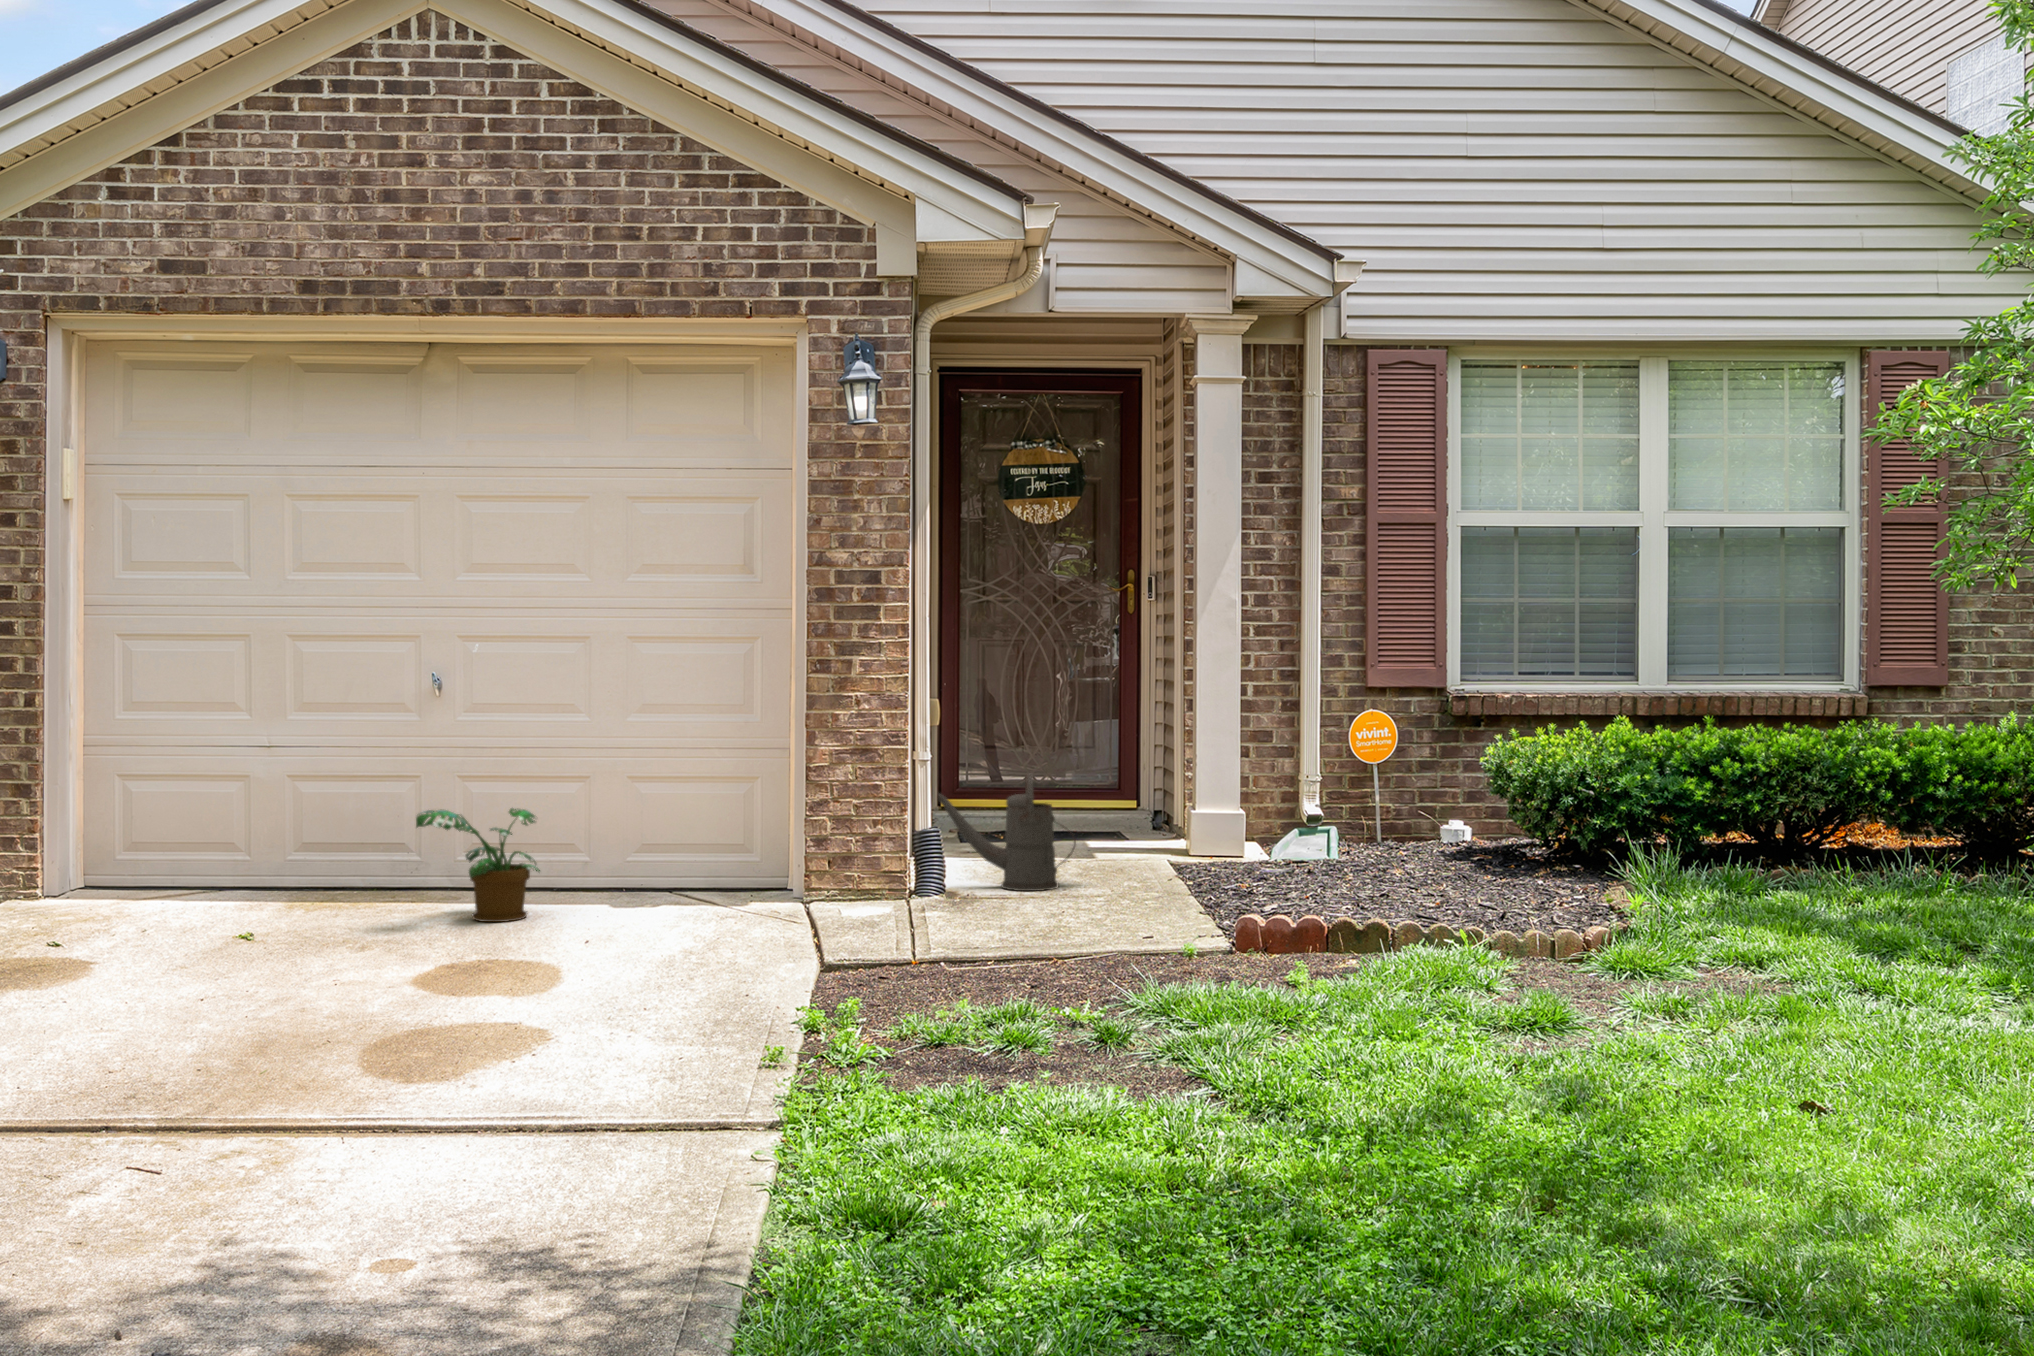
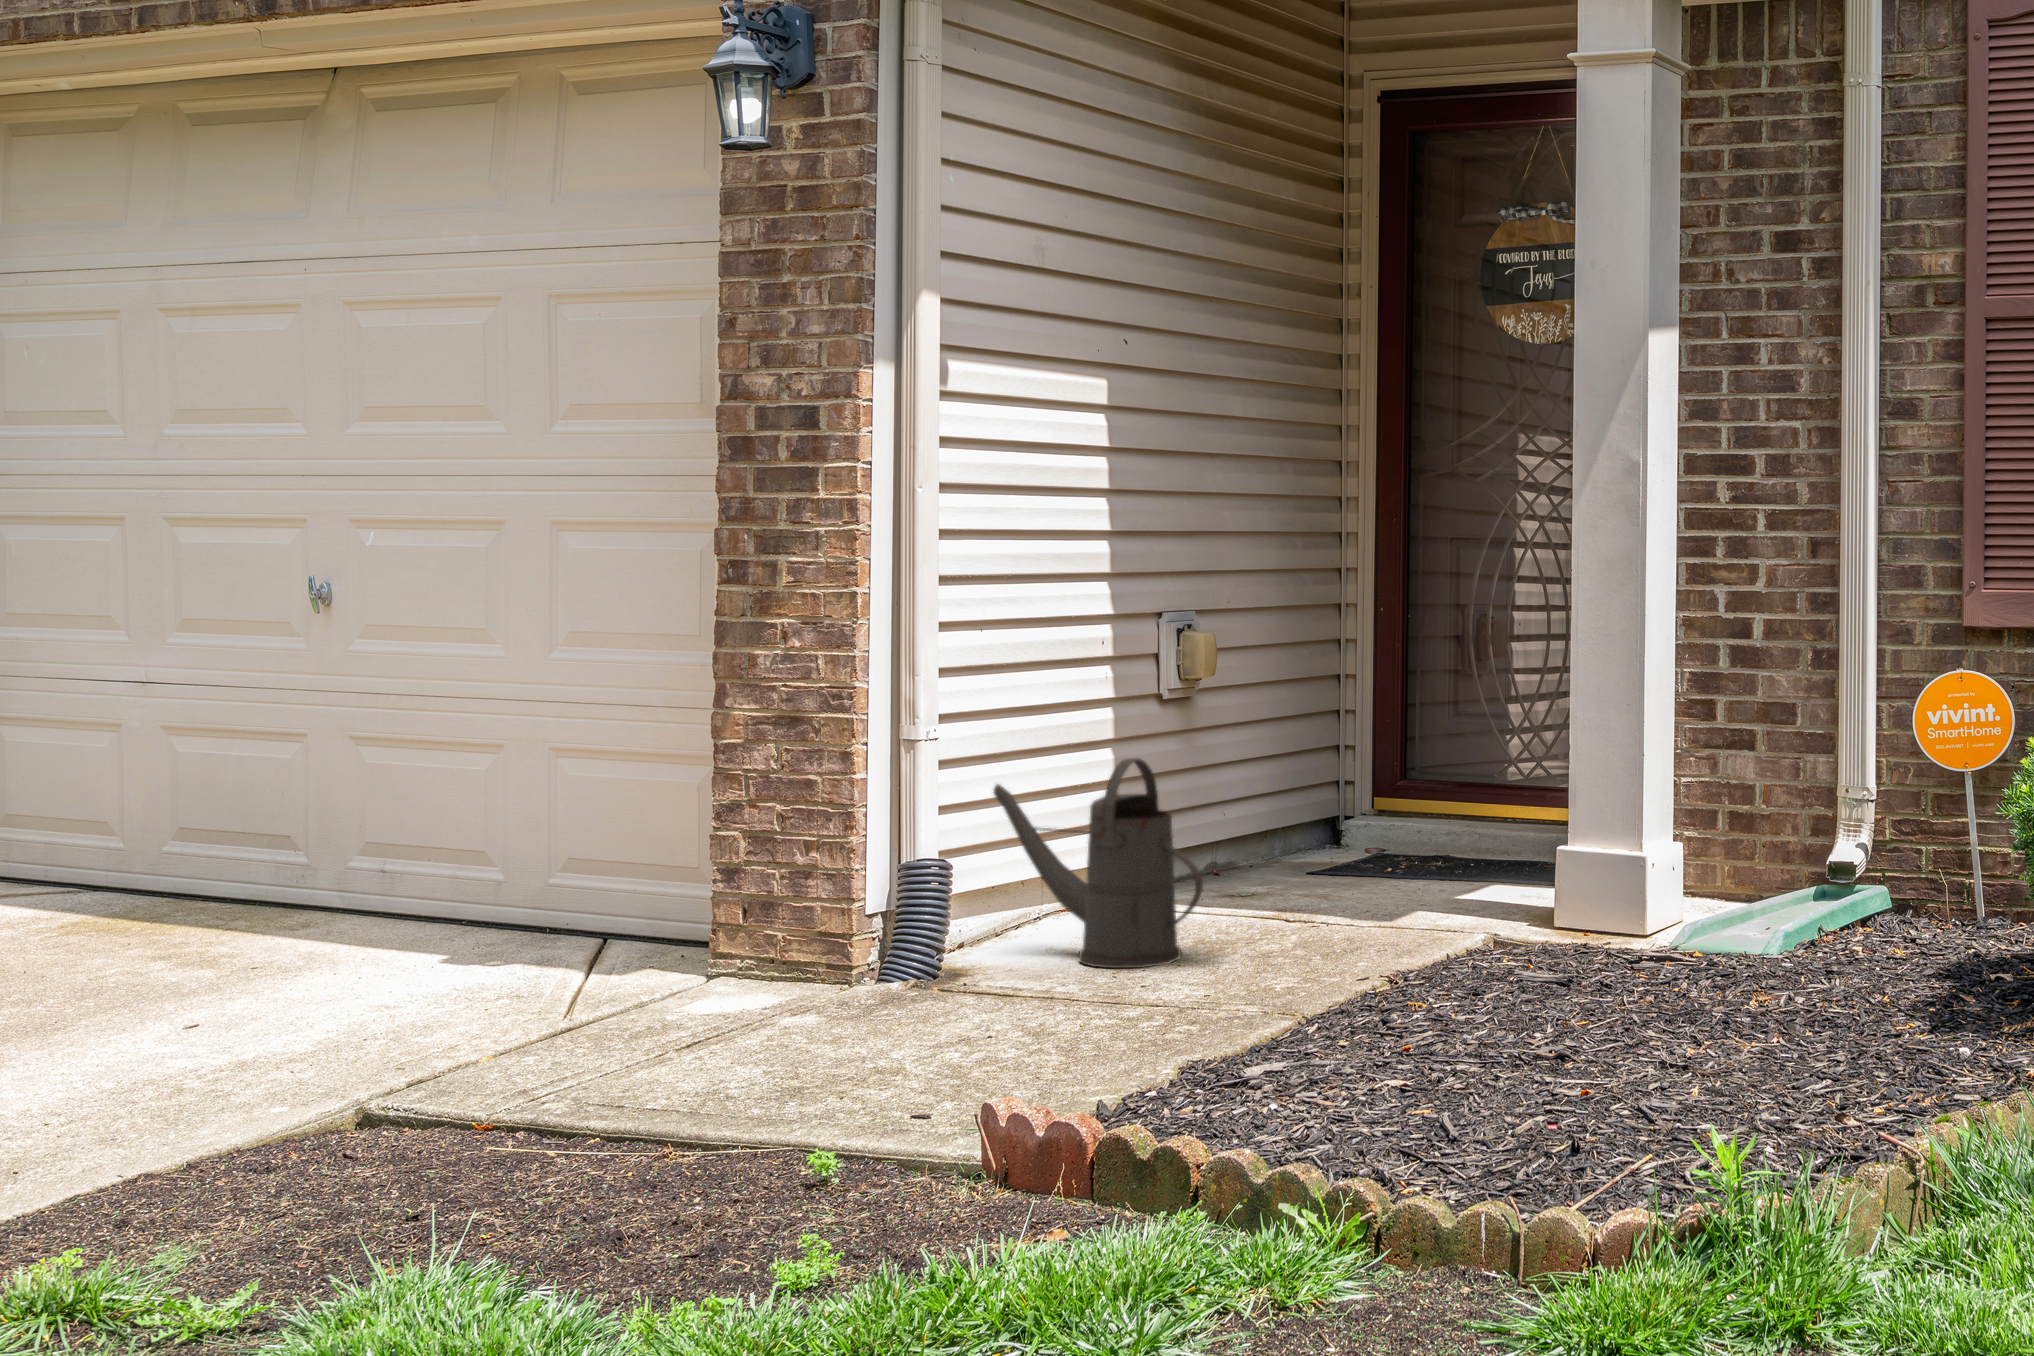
potted plant: present [416,808,540,922] -> none [163,773,422,953]

